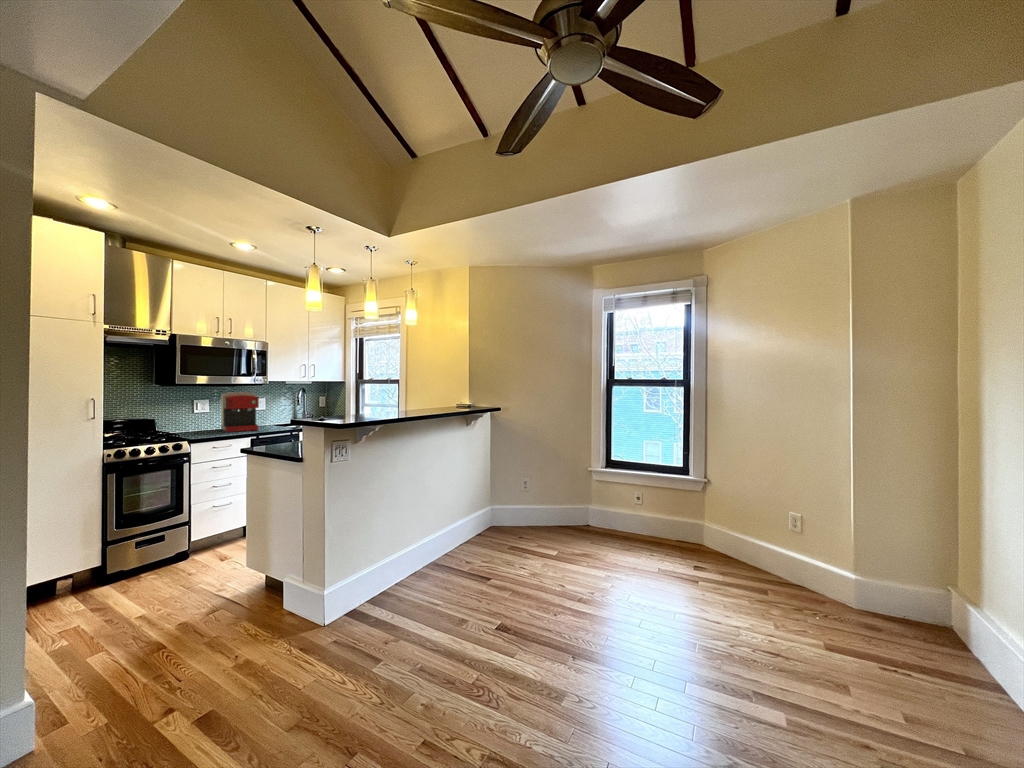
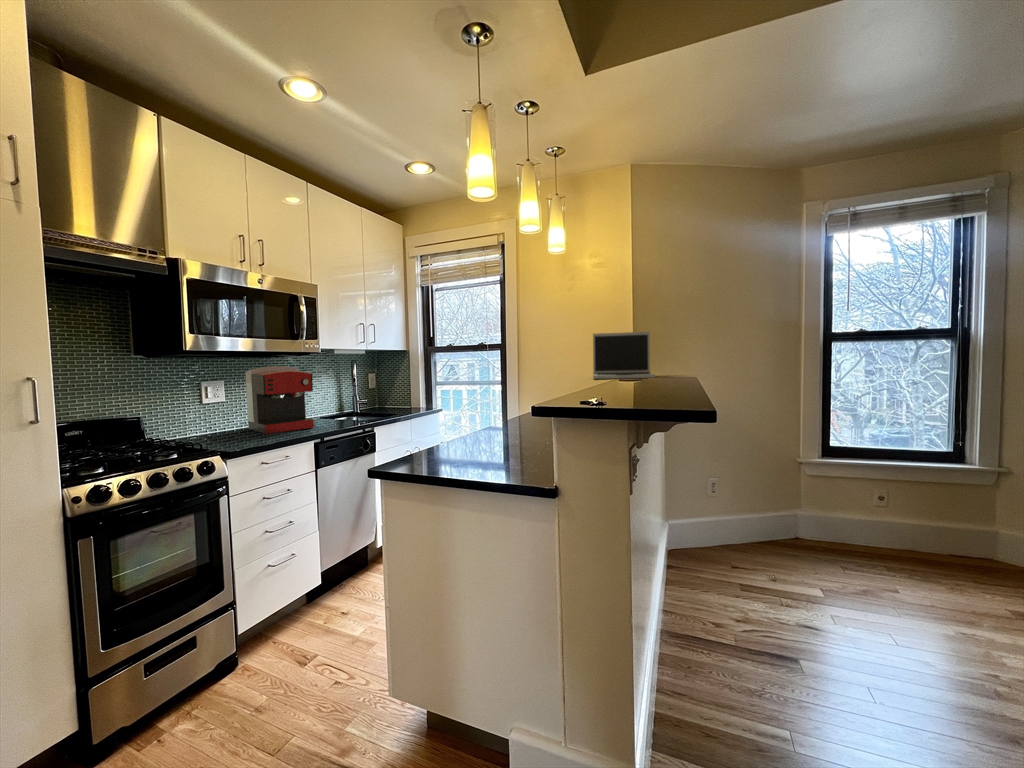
laptop: none [431,376,479,407] -> present [593,332,655,379]

